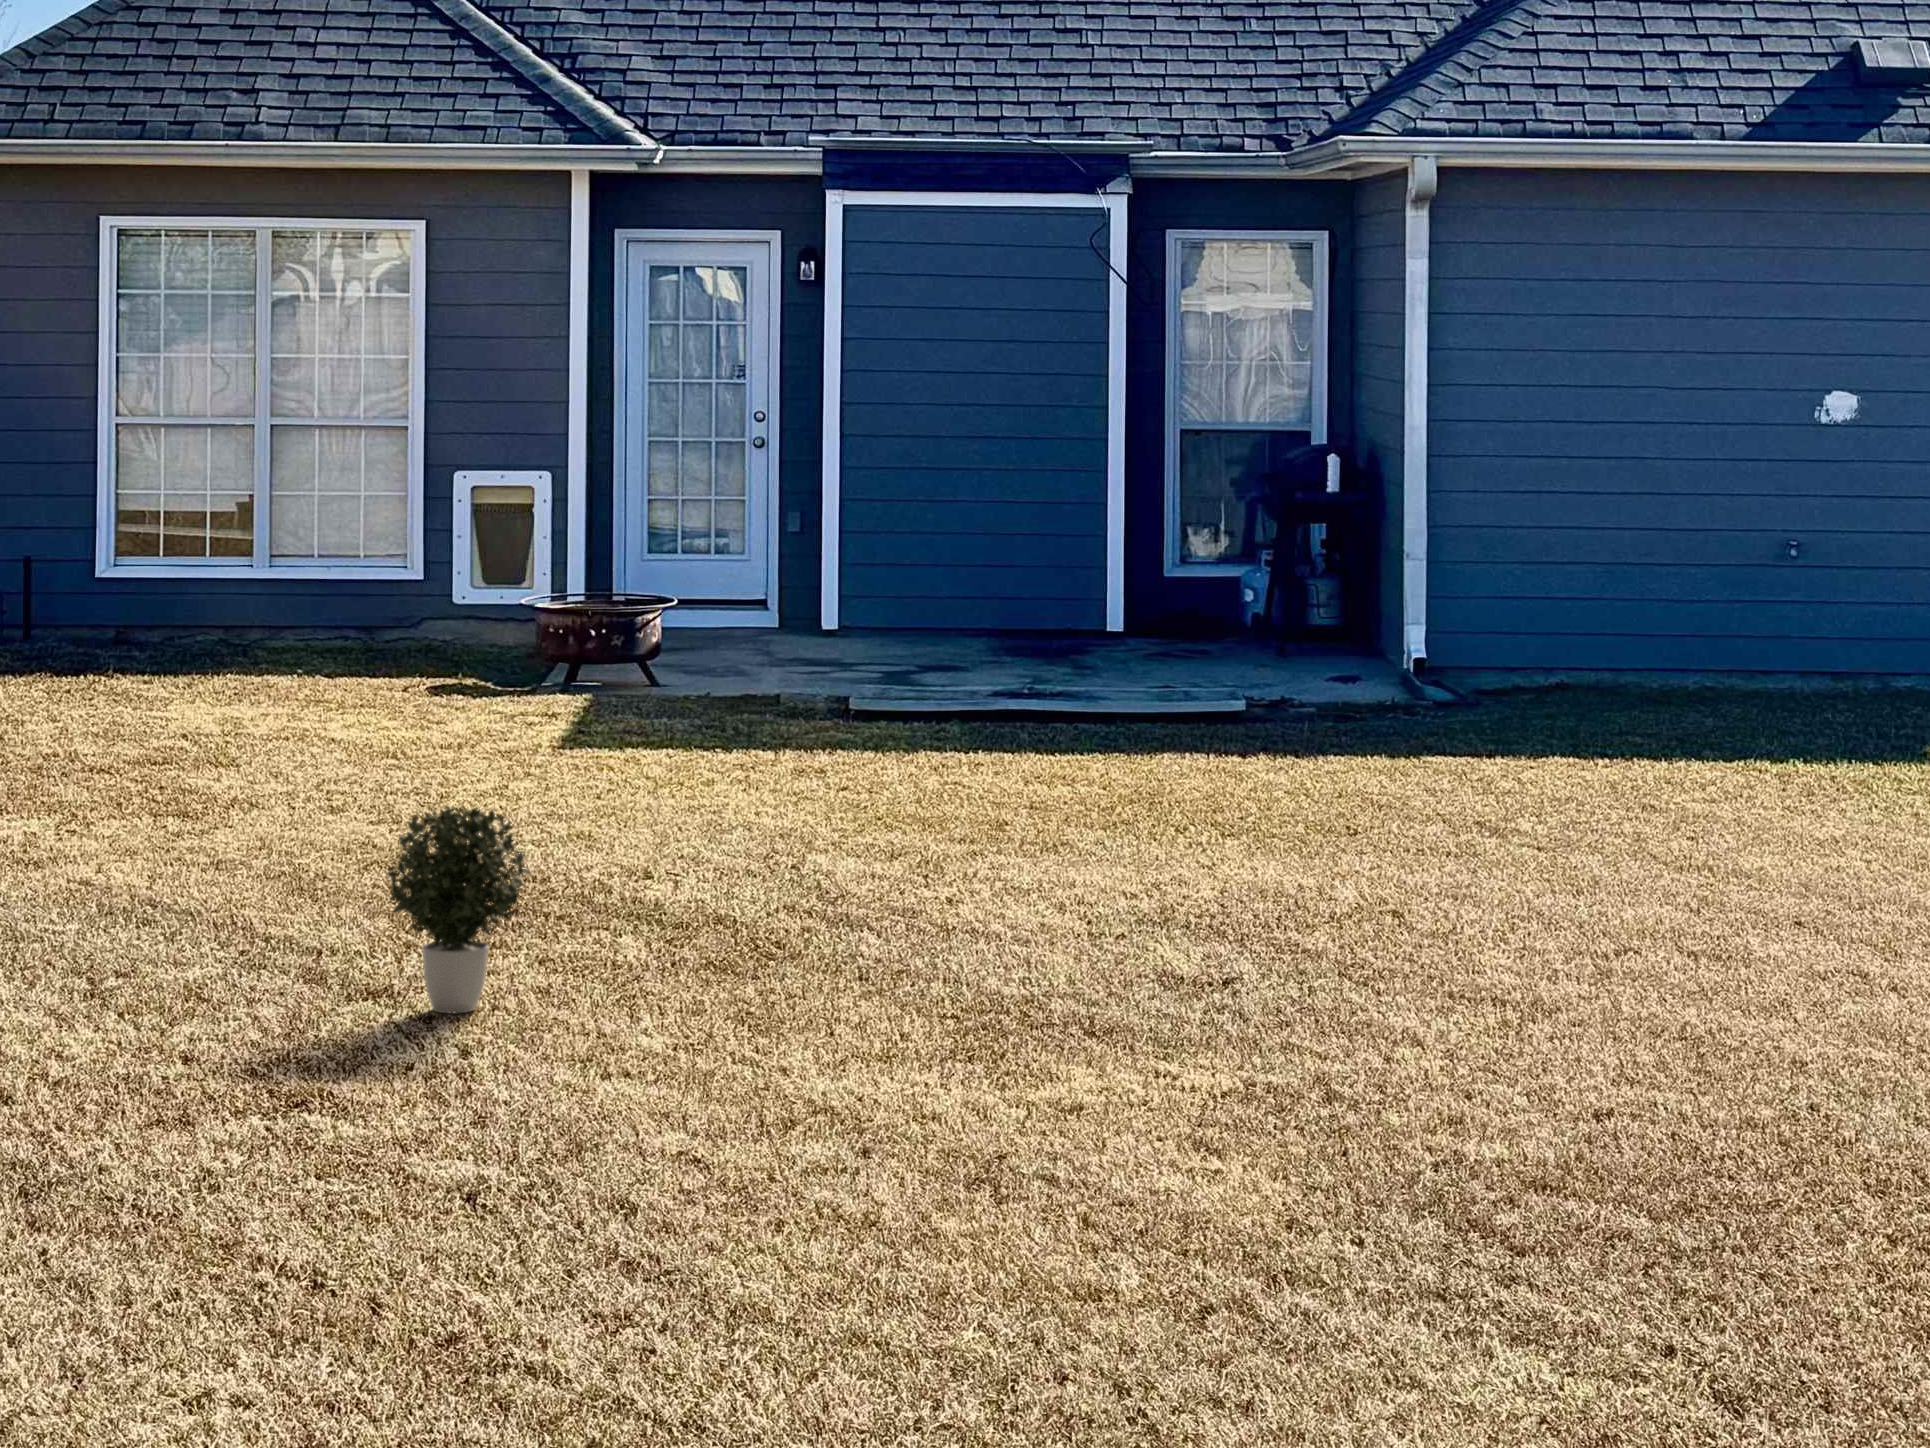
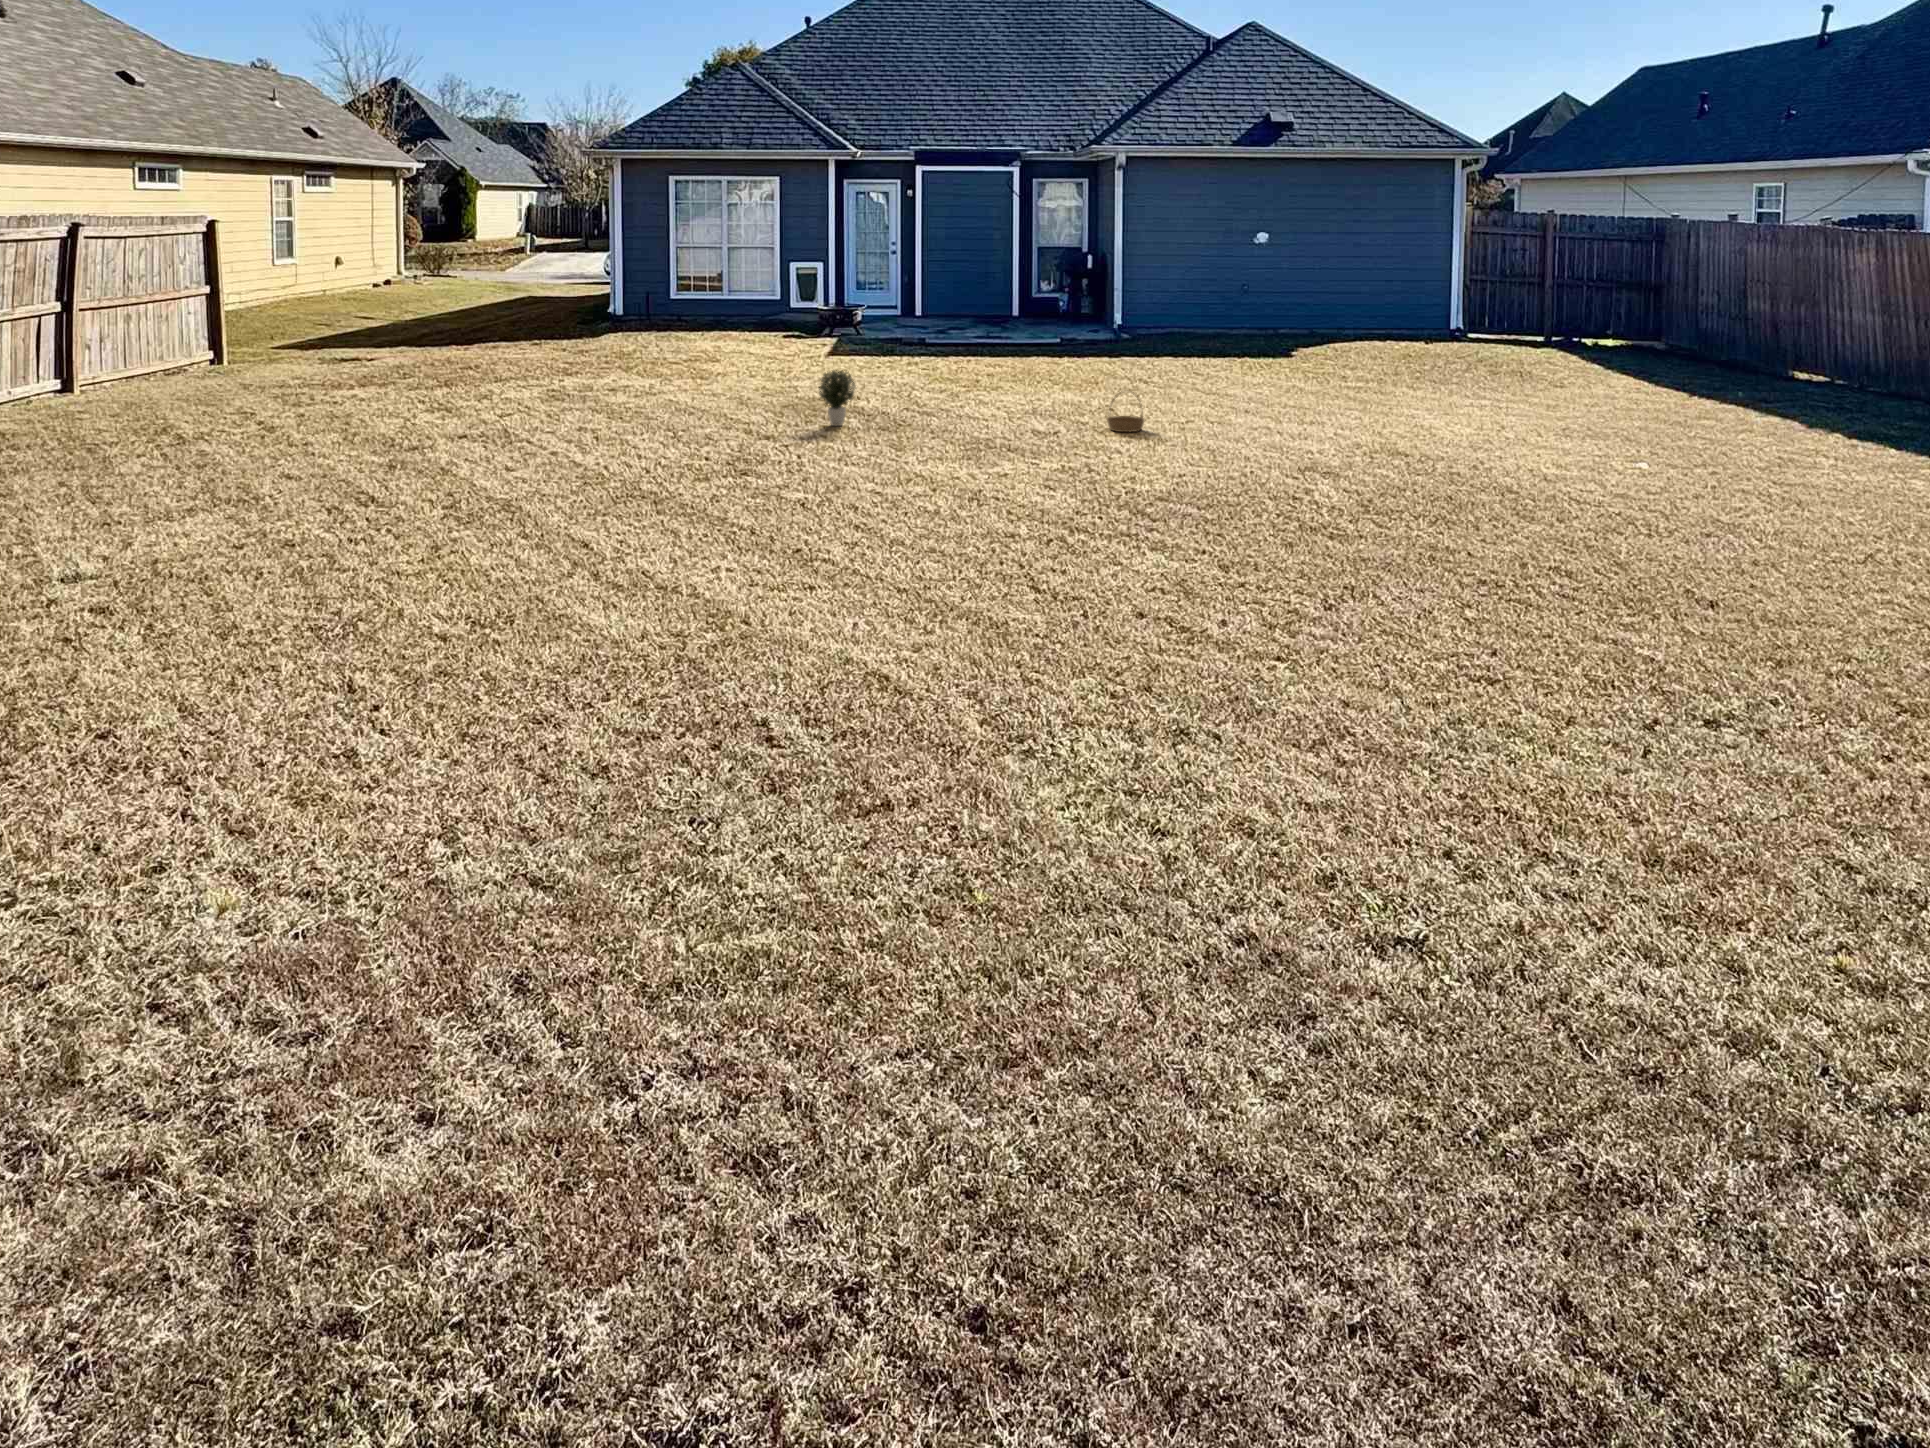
basket: none [1430,891,1572,1048] -> present [1107,398,1144,432]

